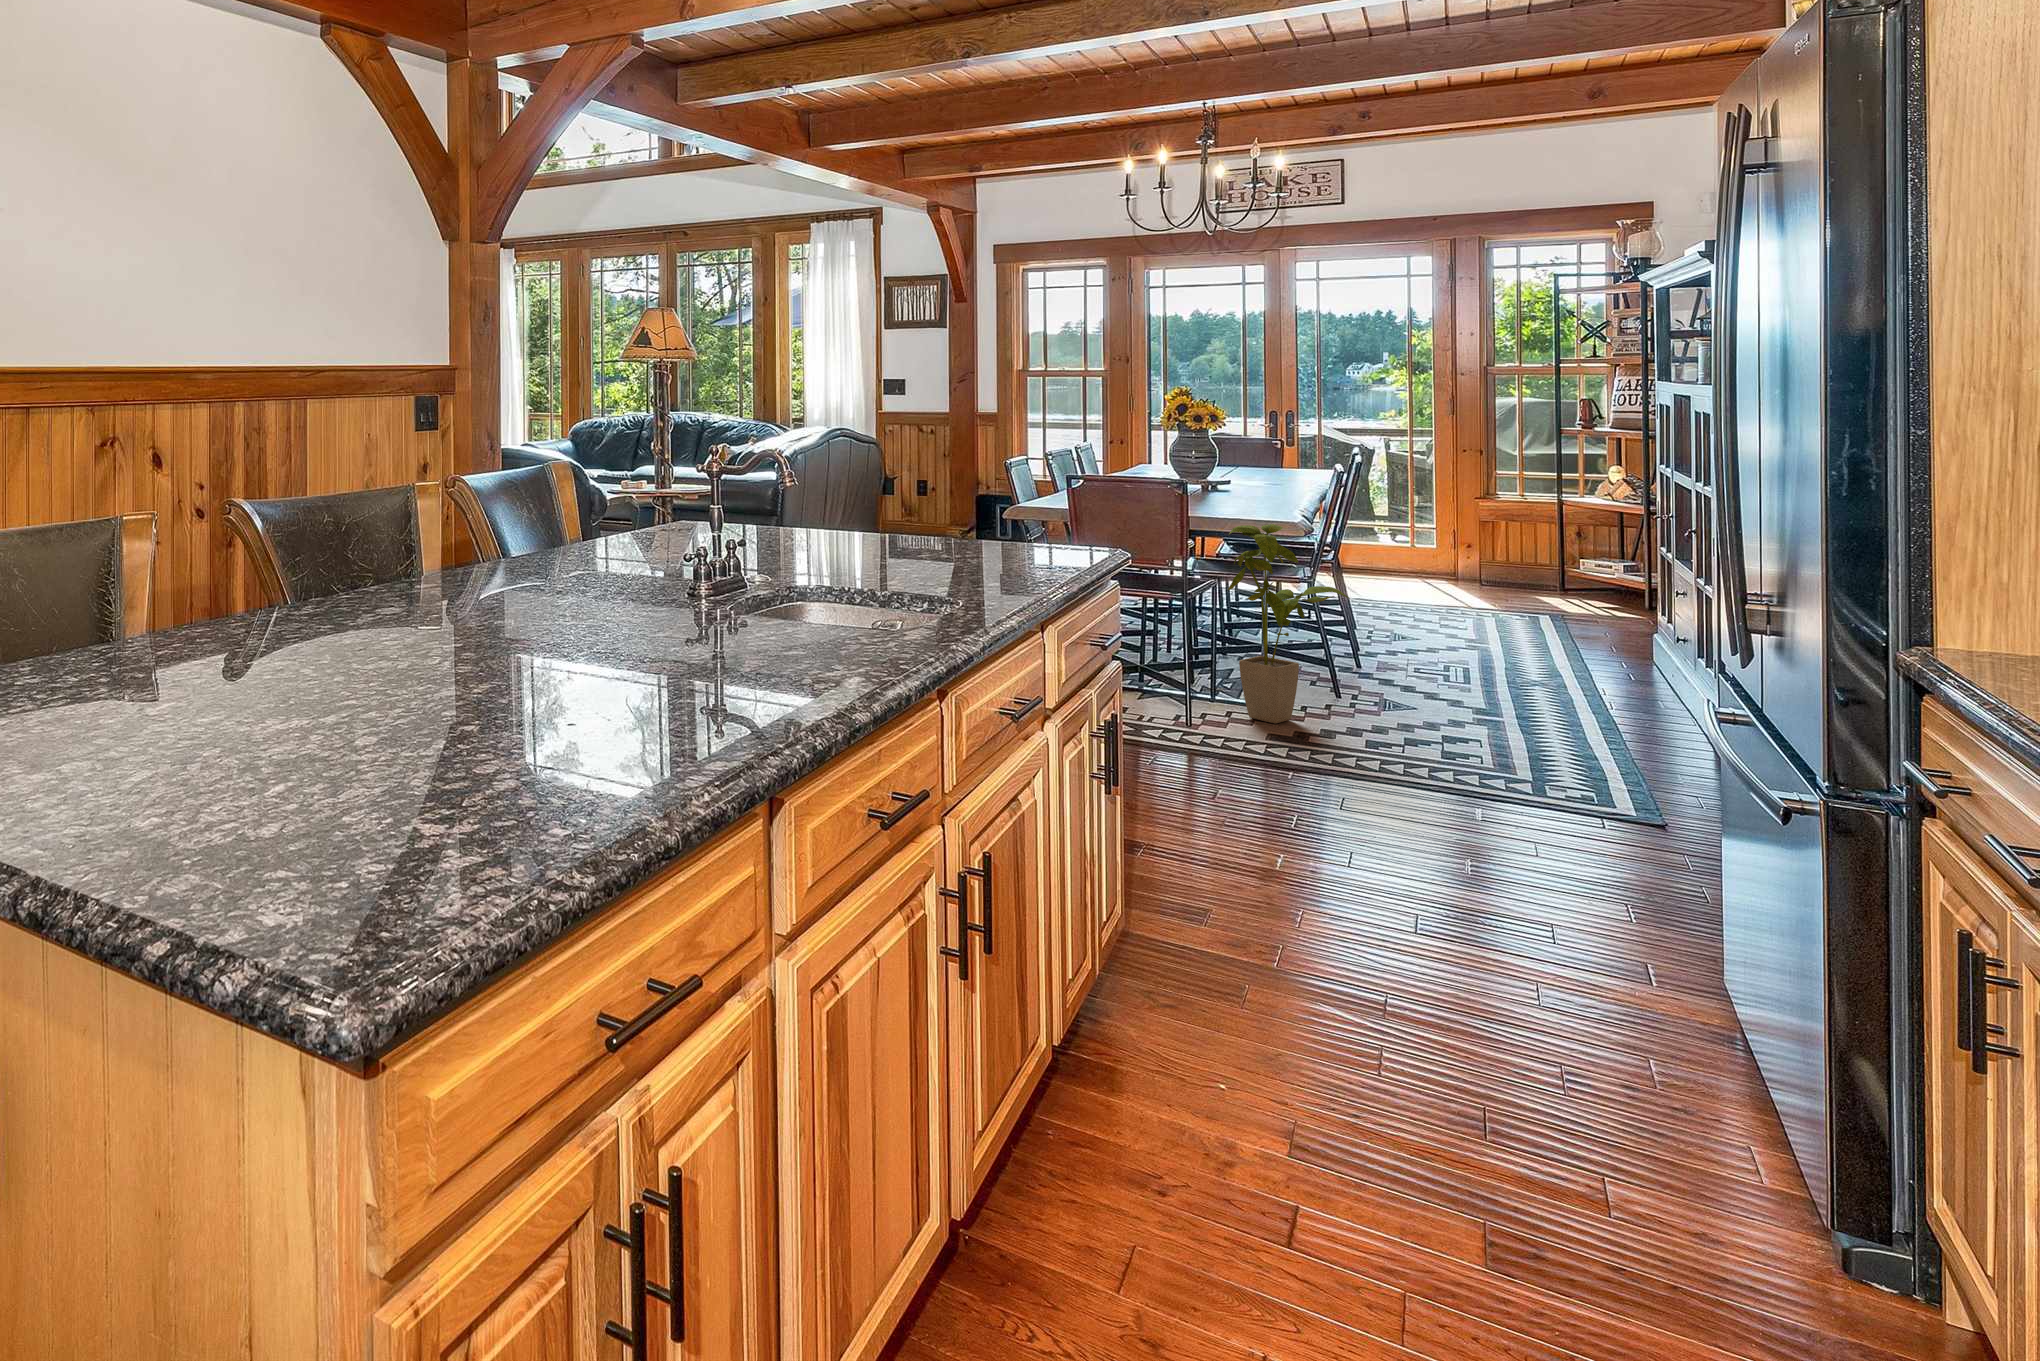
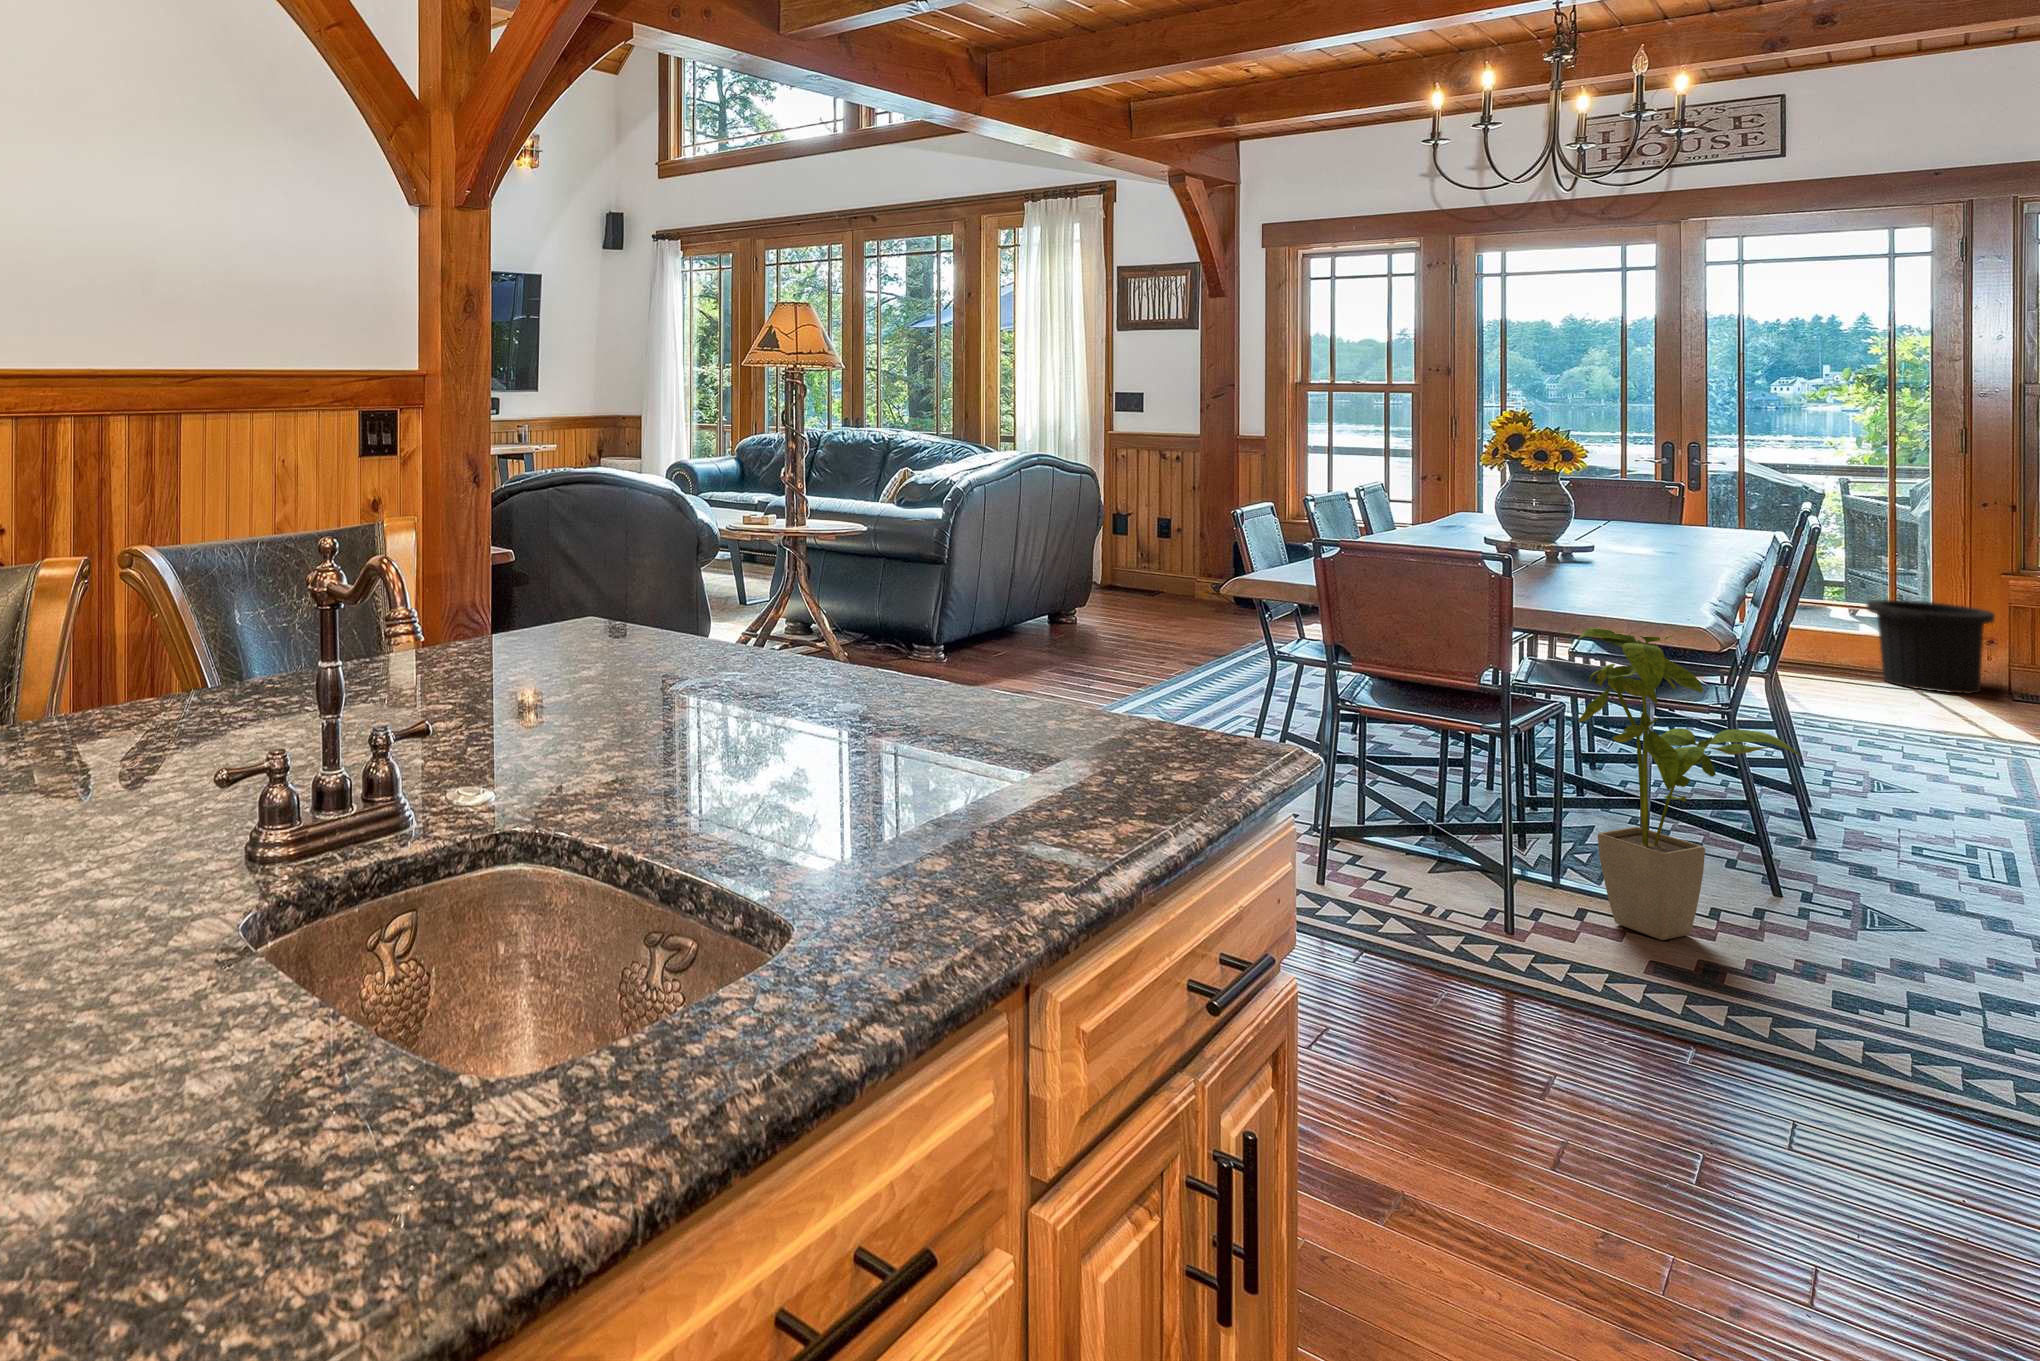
trash can: none [1394,520,1468,582] -> present [1867,600,1995,693]

